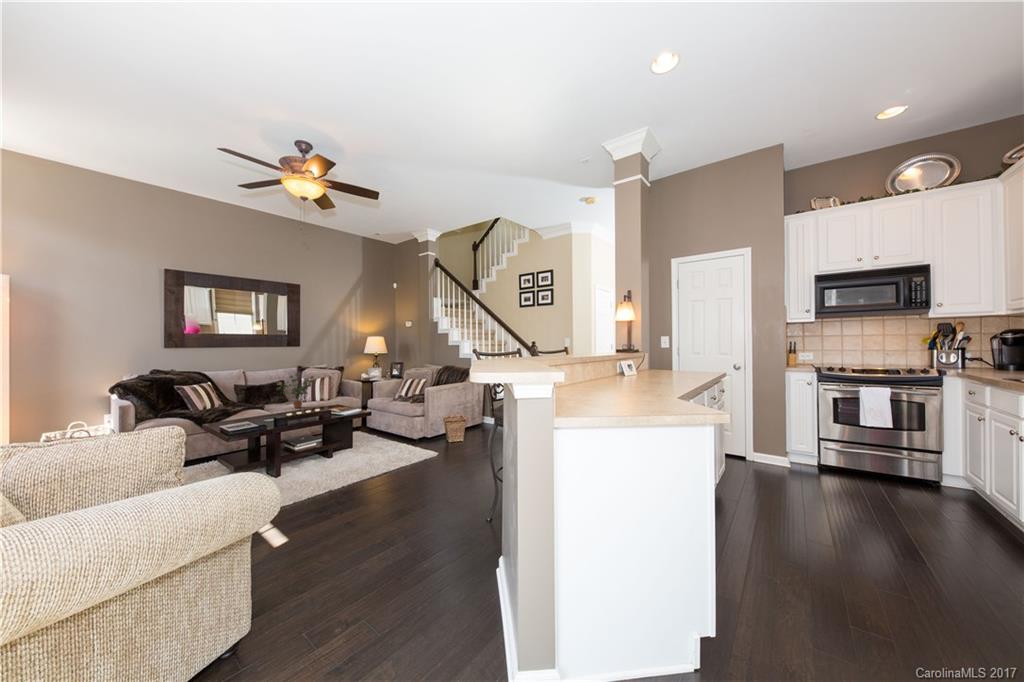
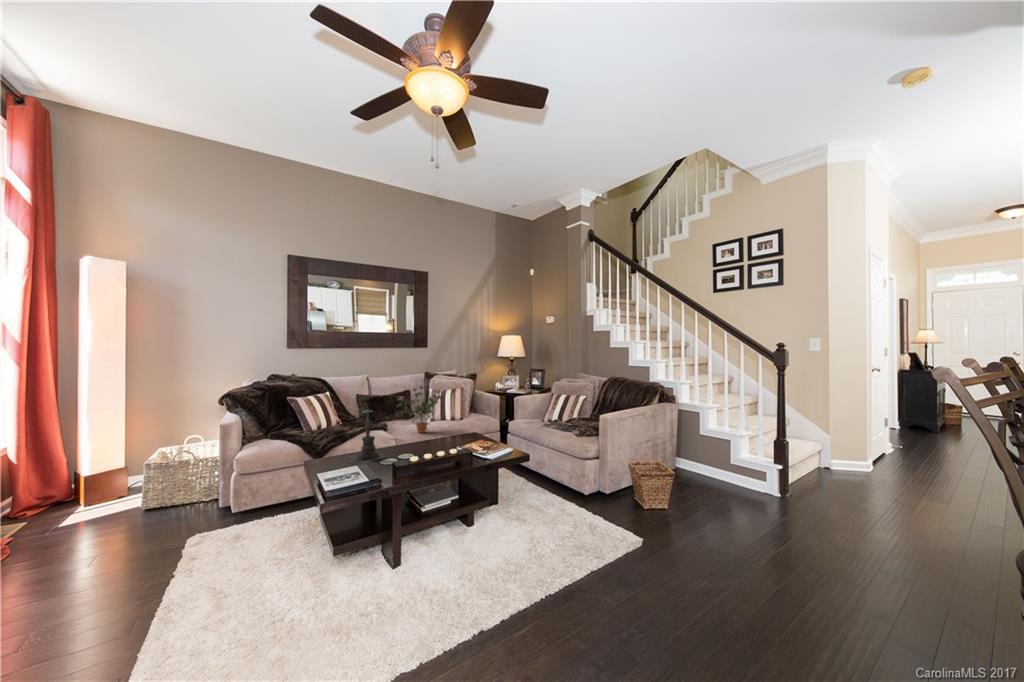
candle holder: none [243,383,274,423] -> present [350,410,385,463]

